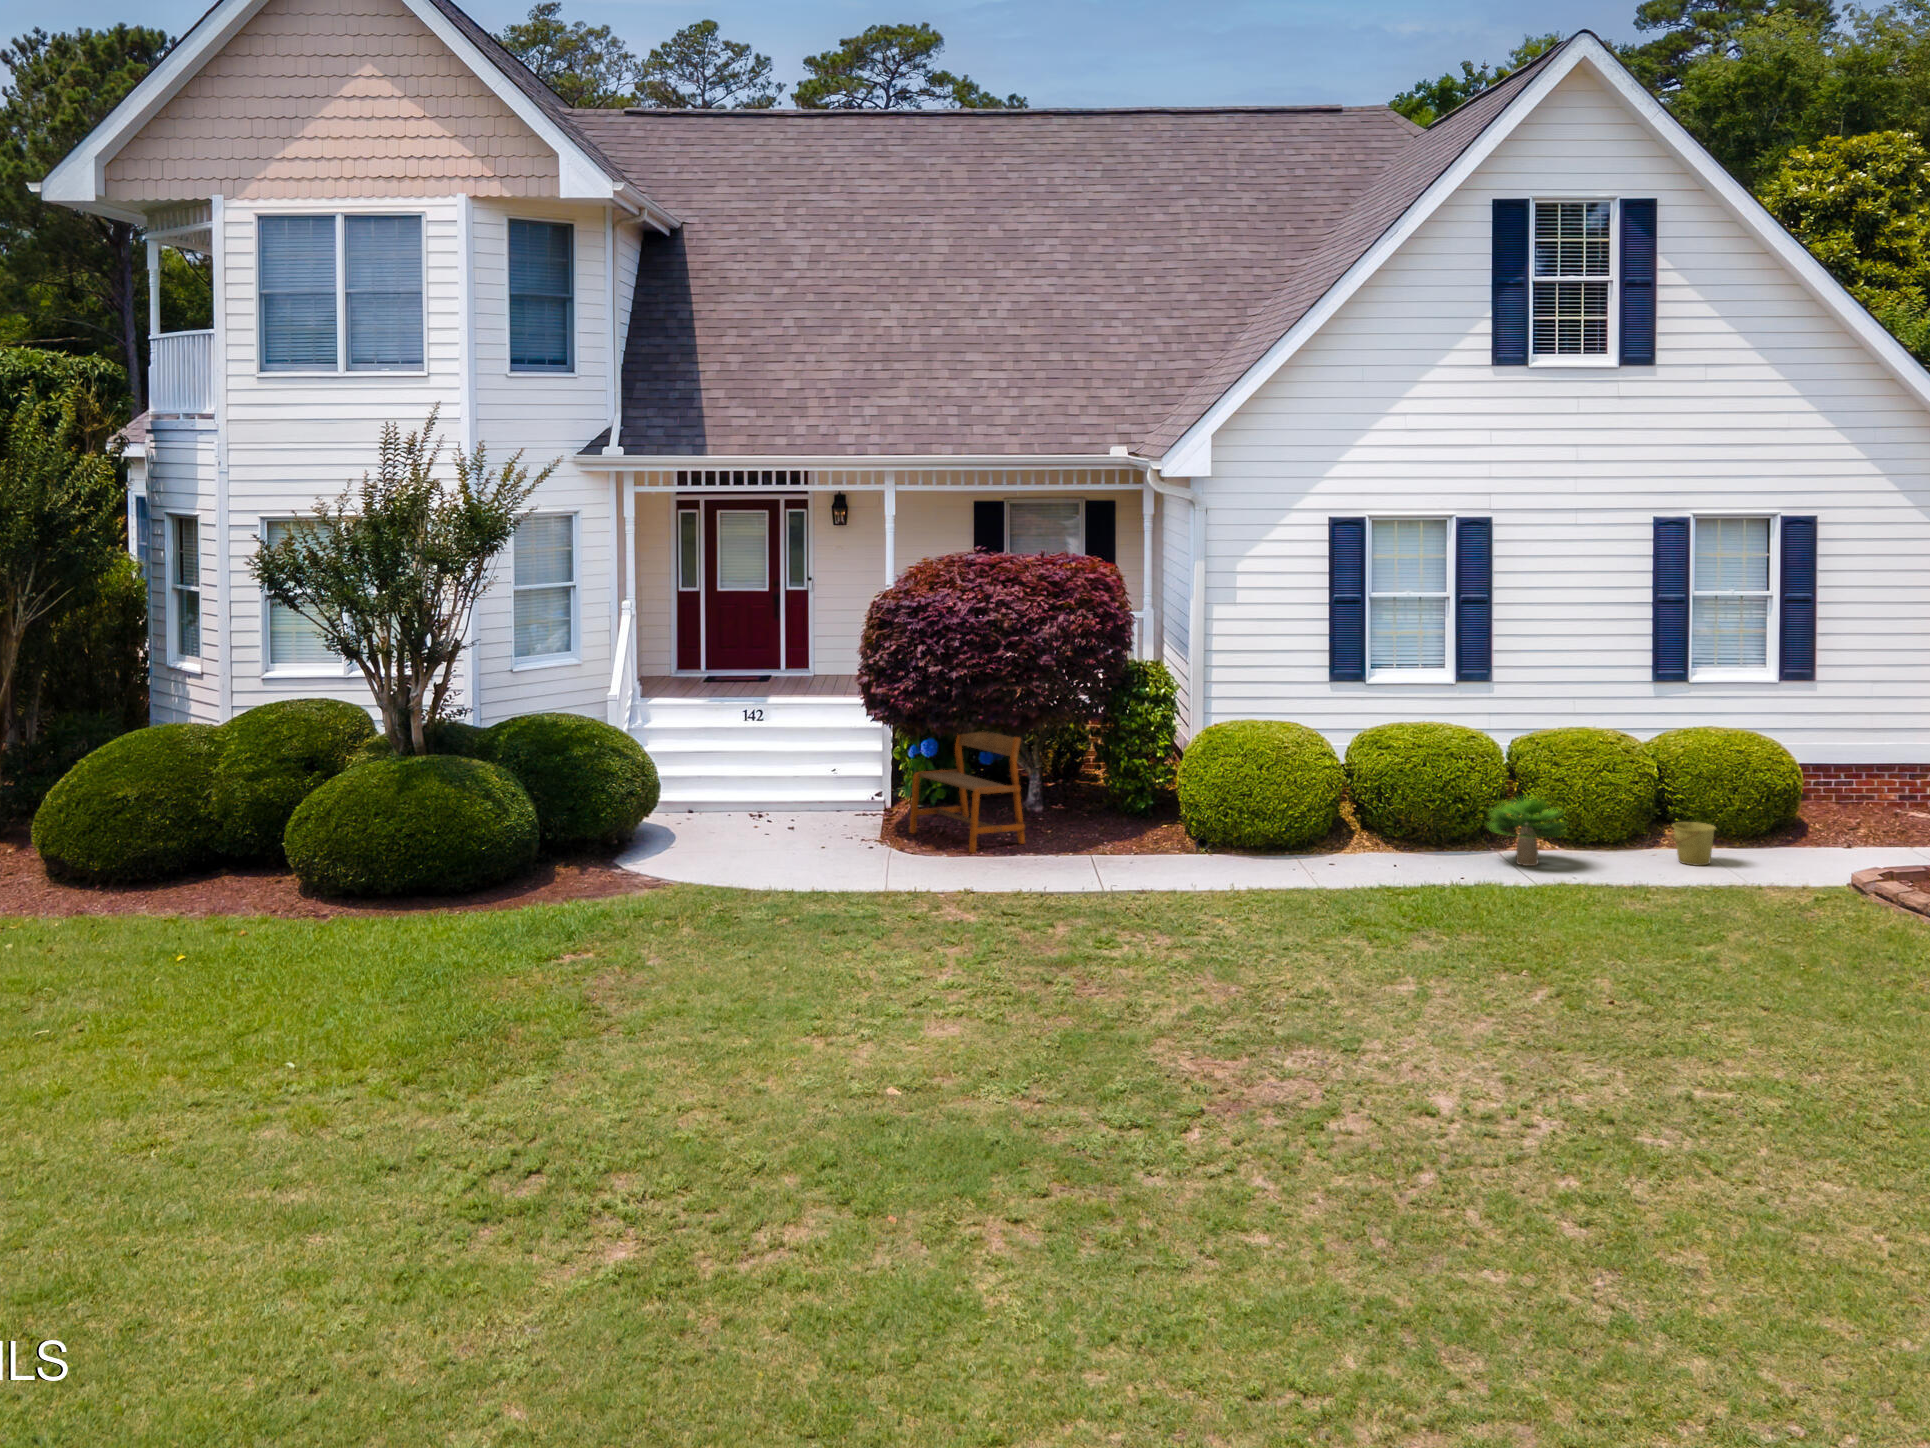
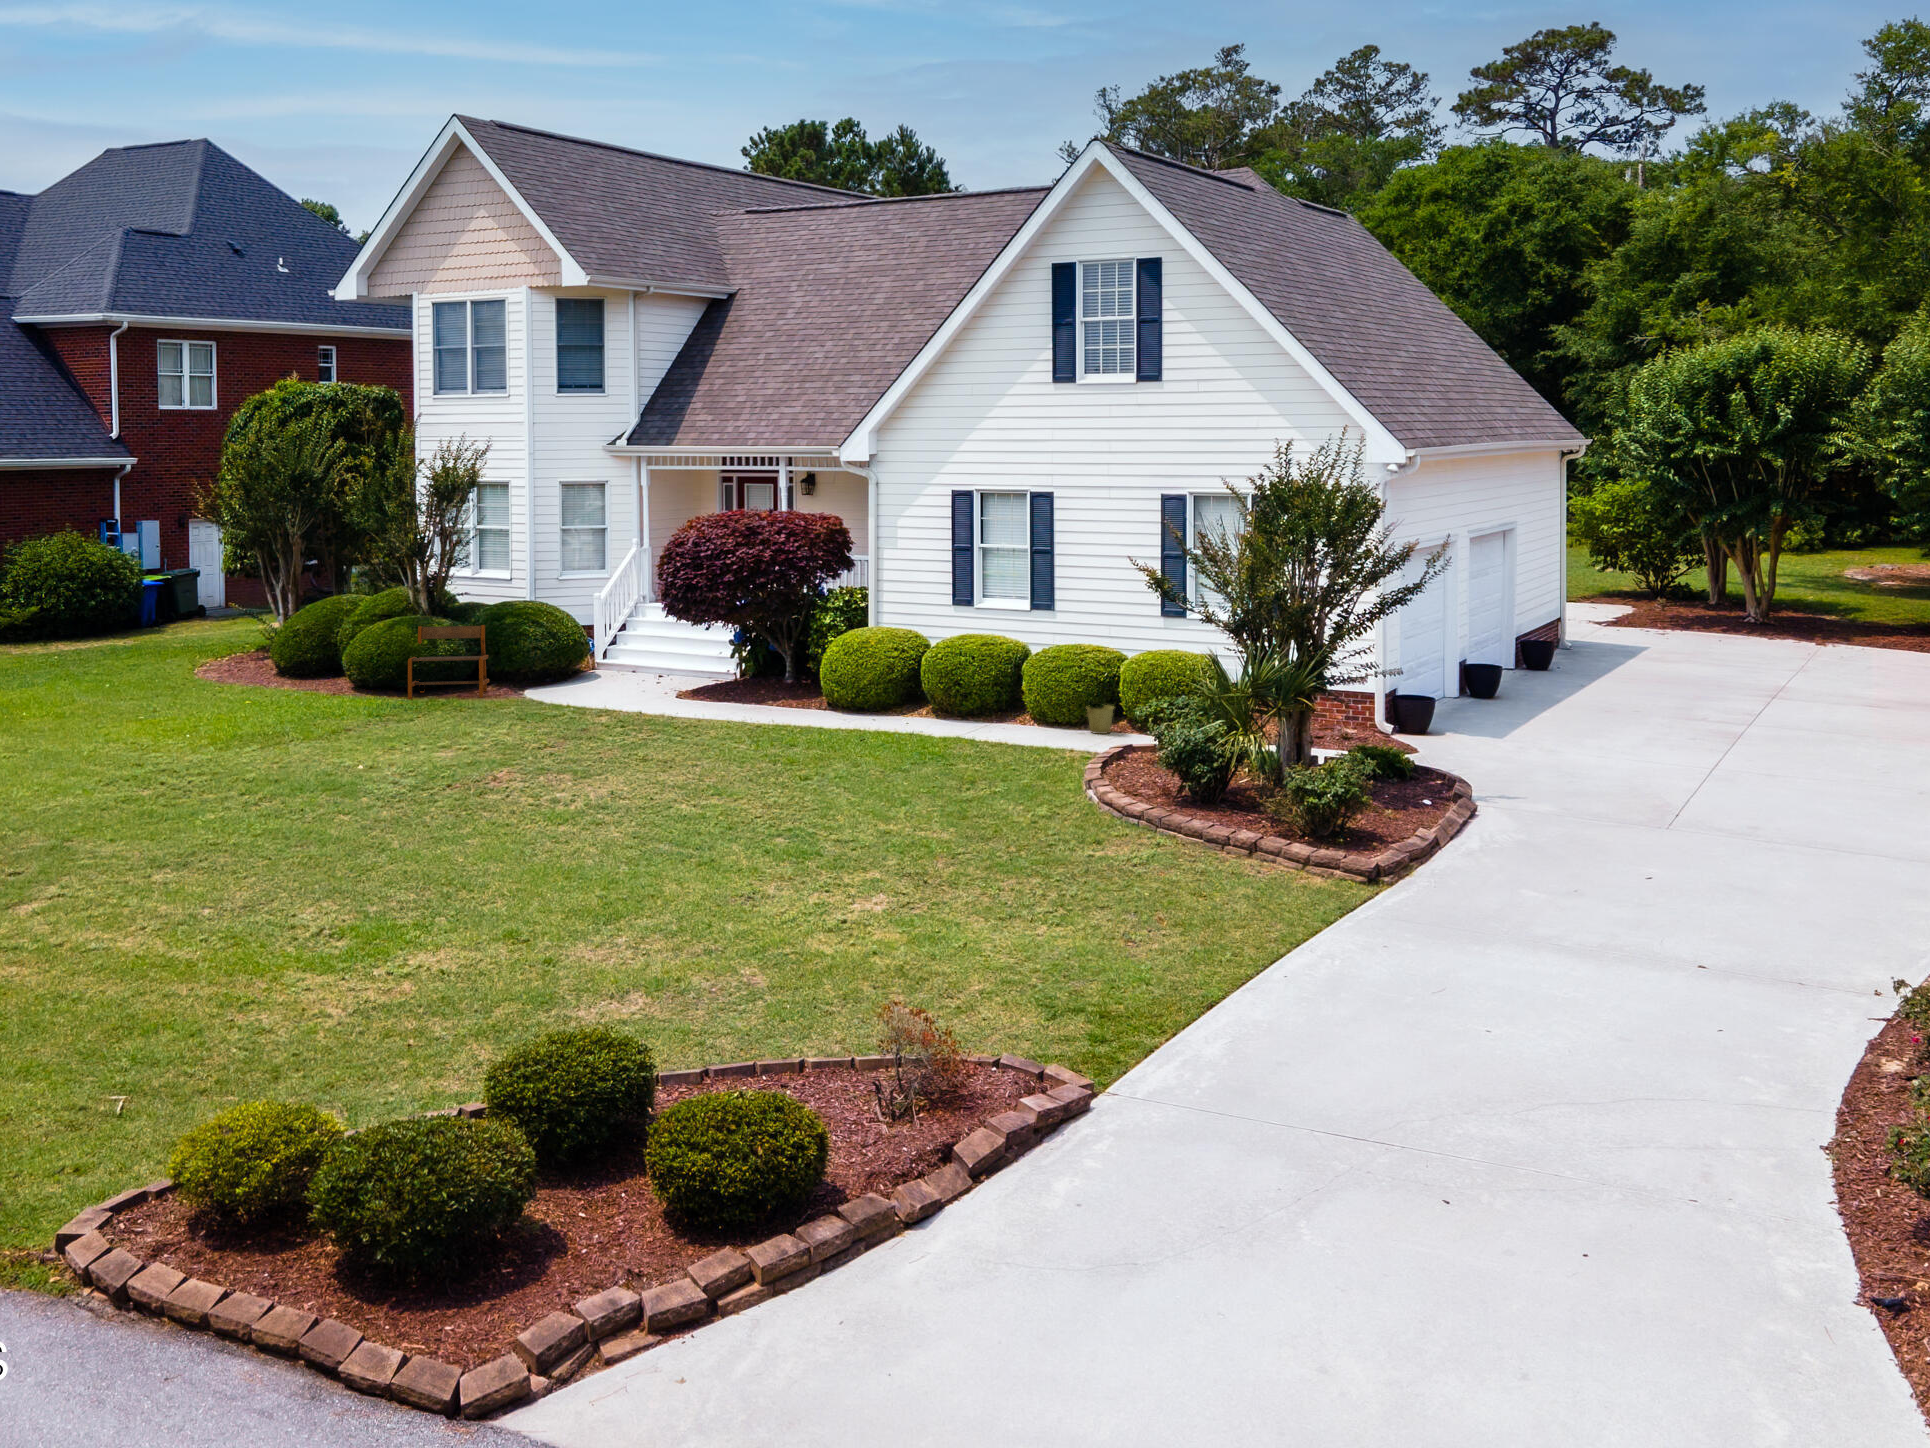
bench: present [909,732,1025,853] -> present [408,625,489,699]
potted plant: present [1489,796,1566,866] -> none [968,677,1024,725]

